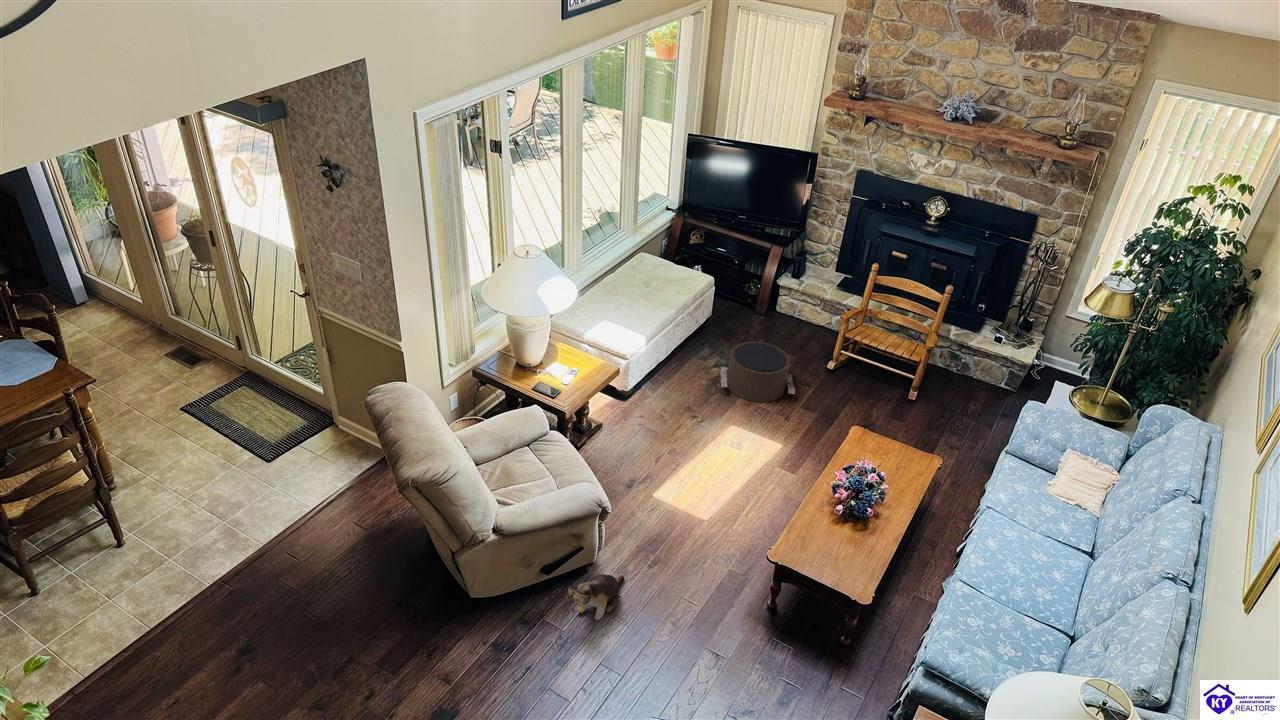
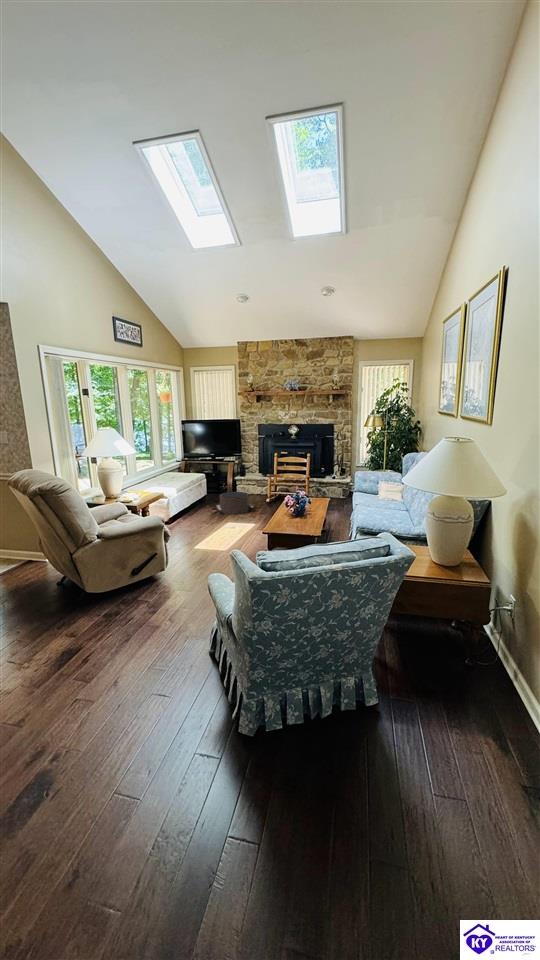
plush toy: present [568,574,624,620] -> none [157,559,188,585]

